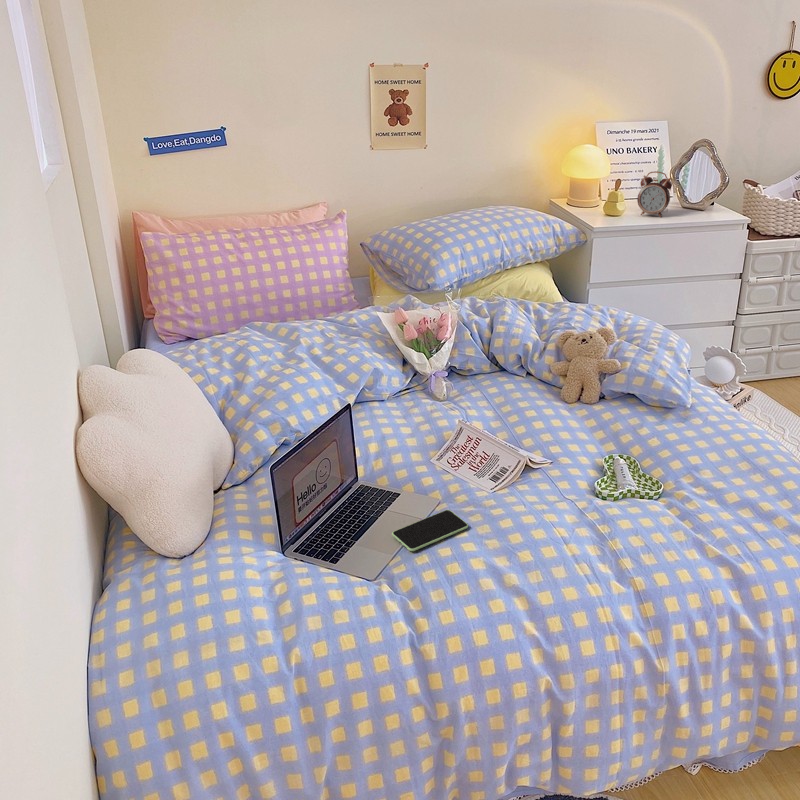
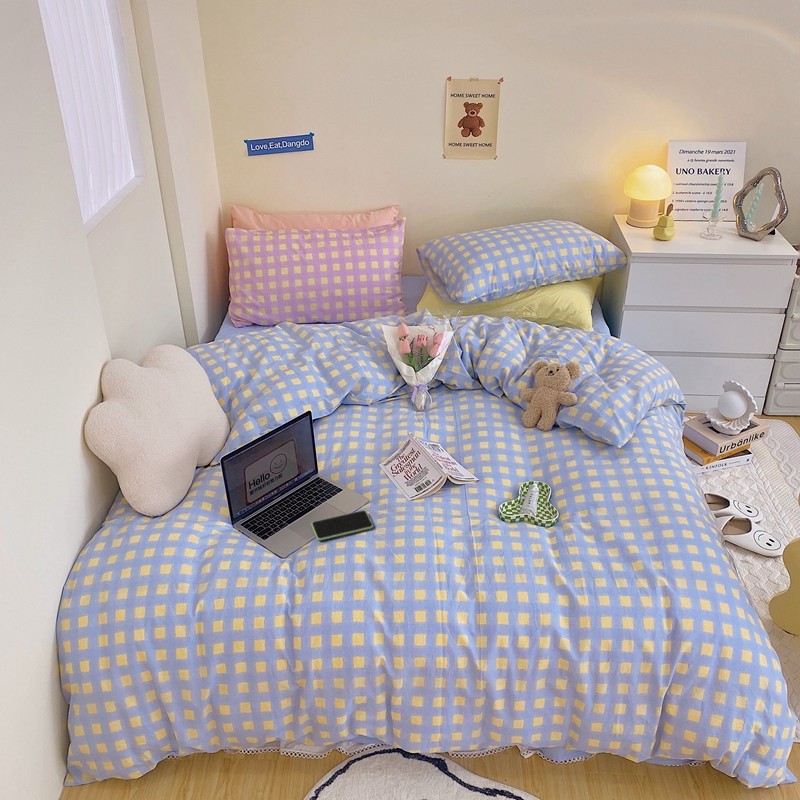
alarm clock: present [637,171,672,217] -> none [685,201,720,246]

